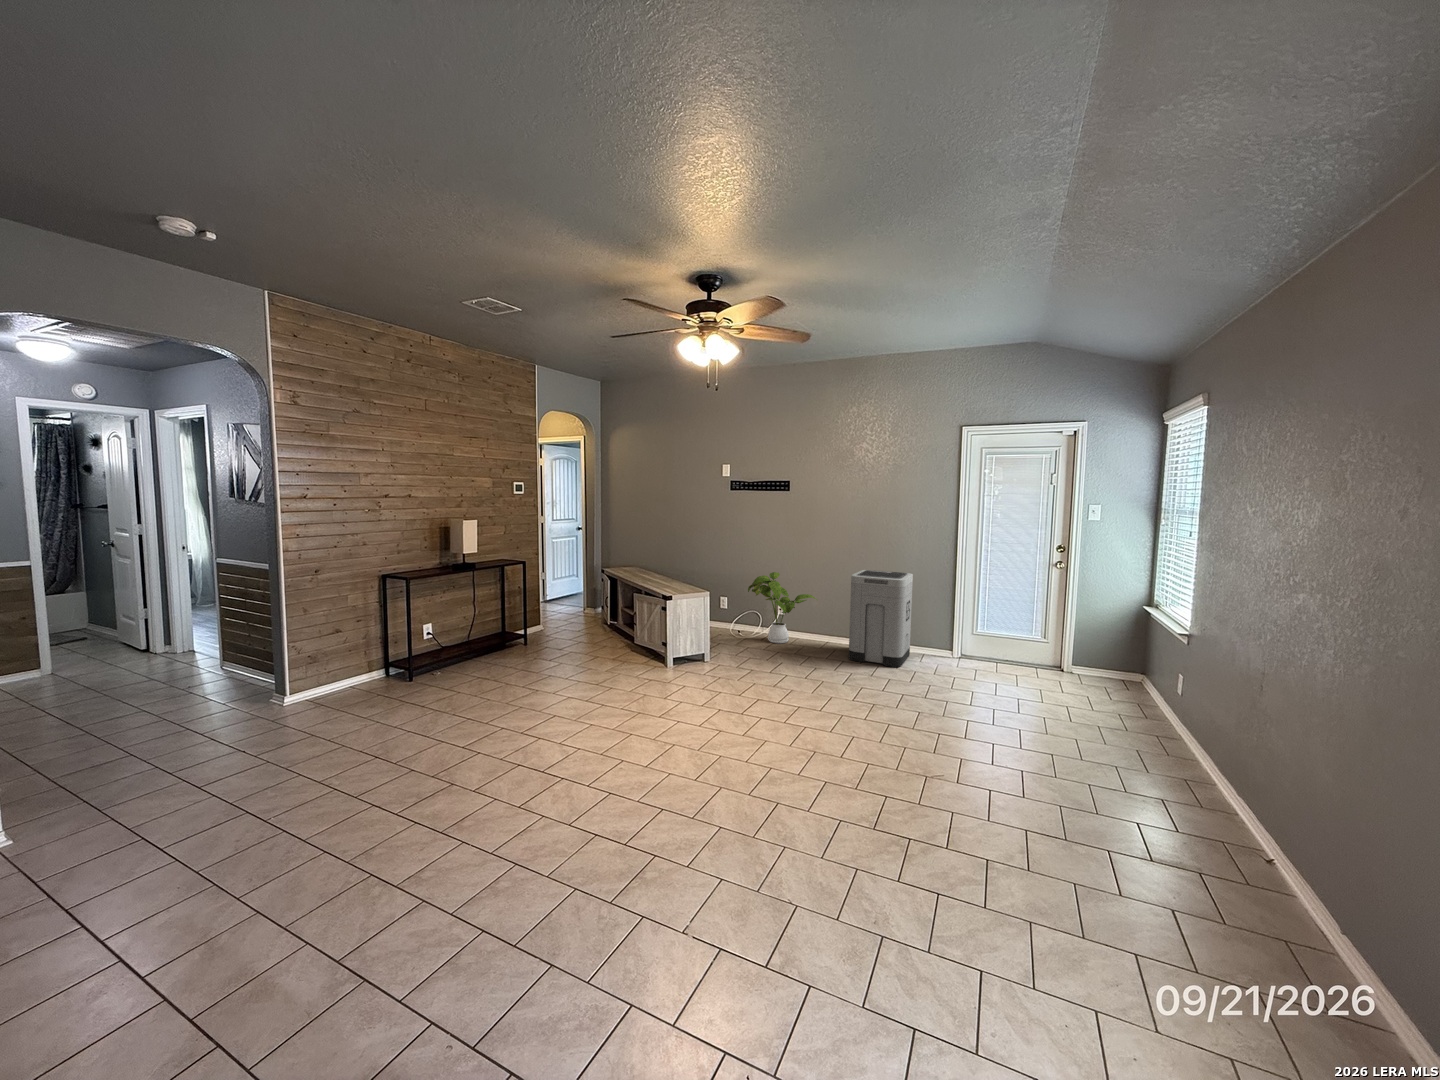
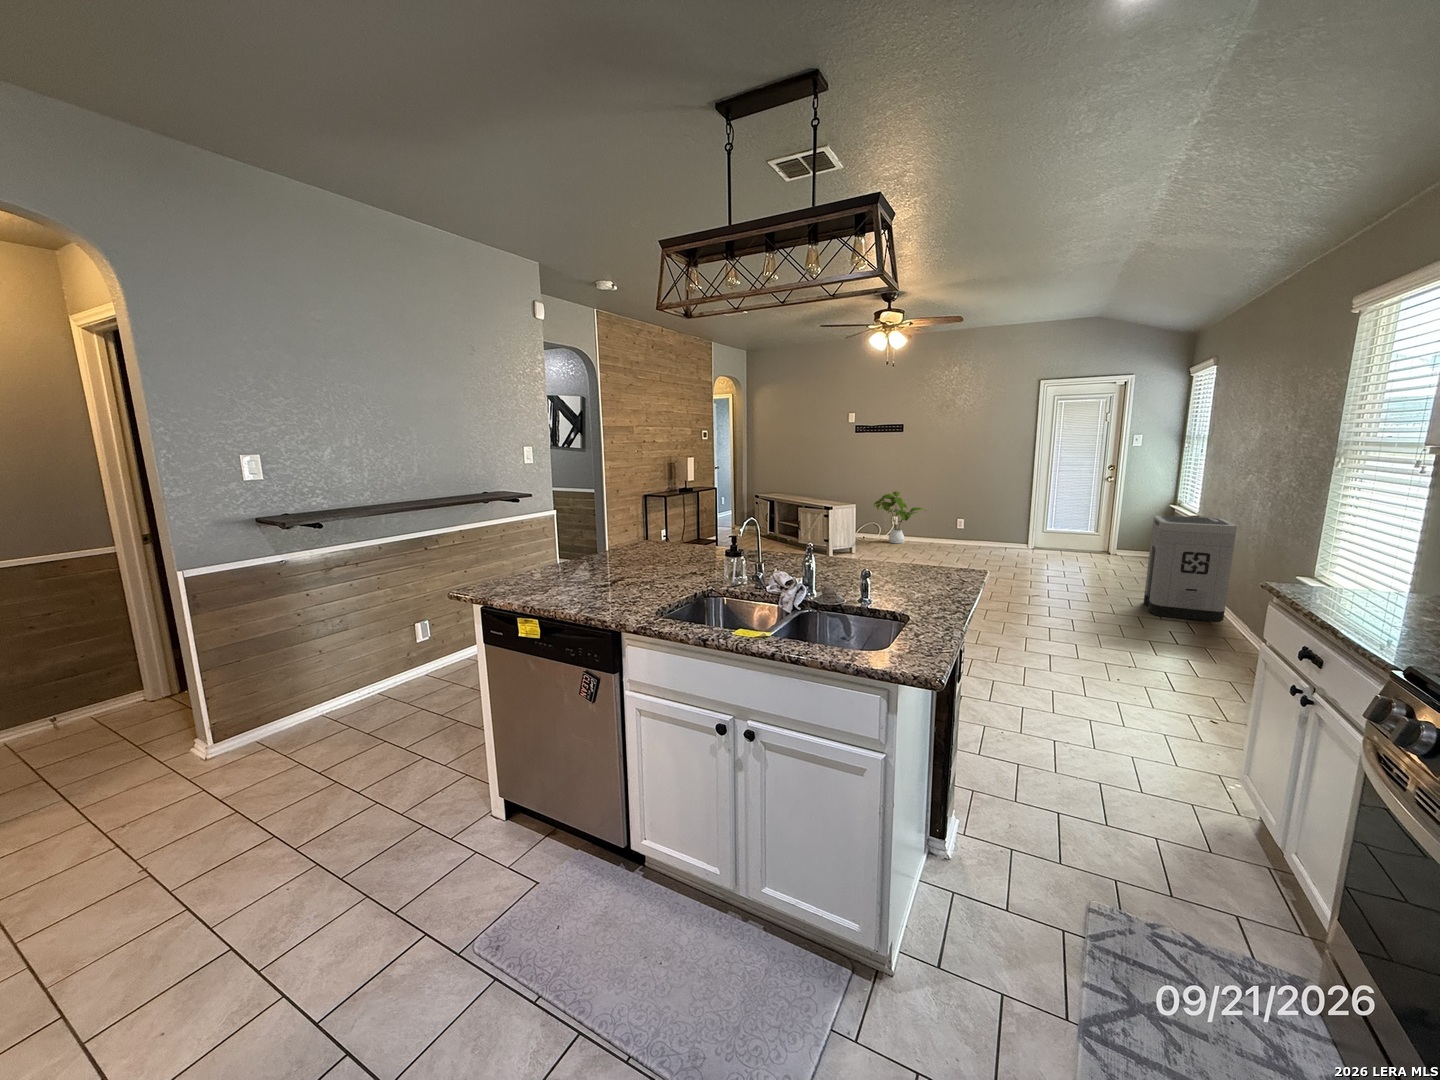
trash can: present [849,570,913,667] -> present [1144,516,1237,622]

